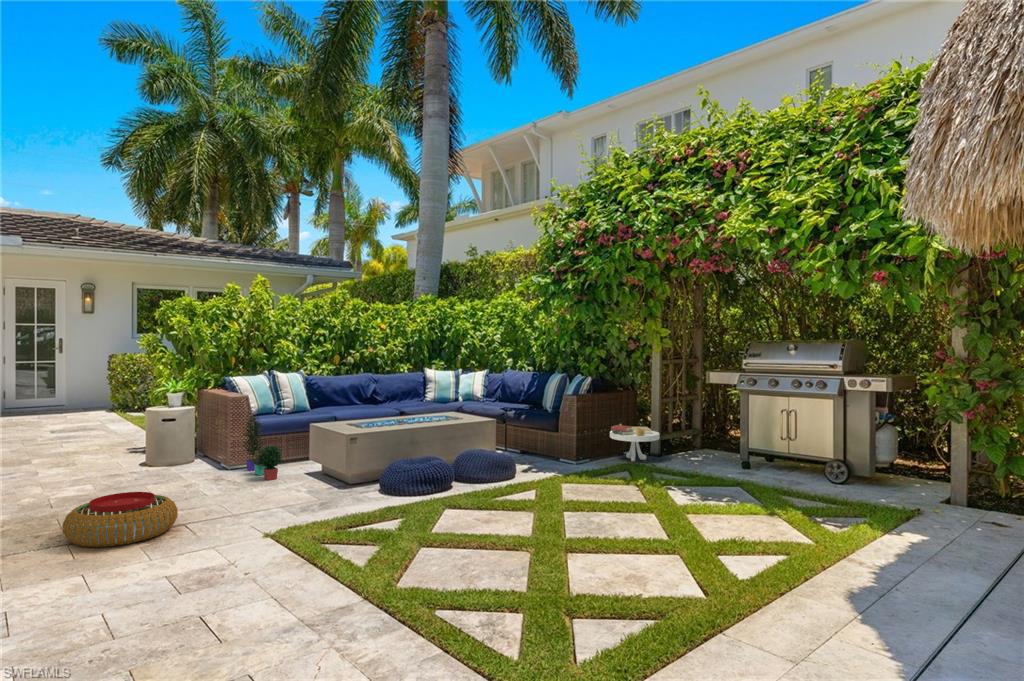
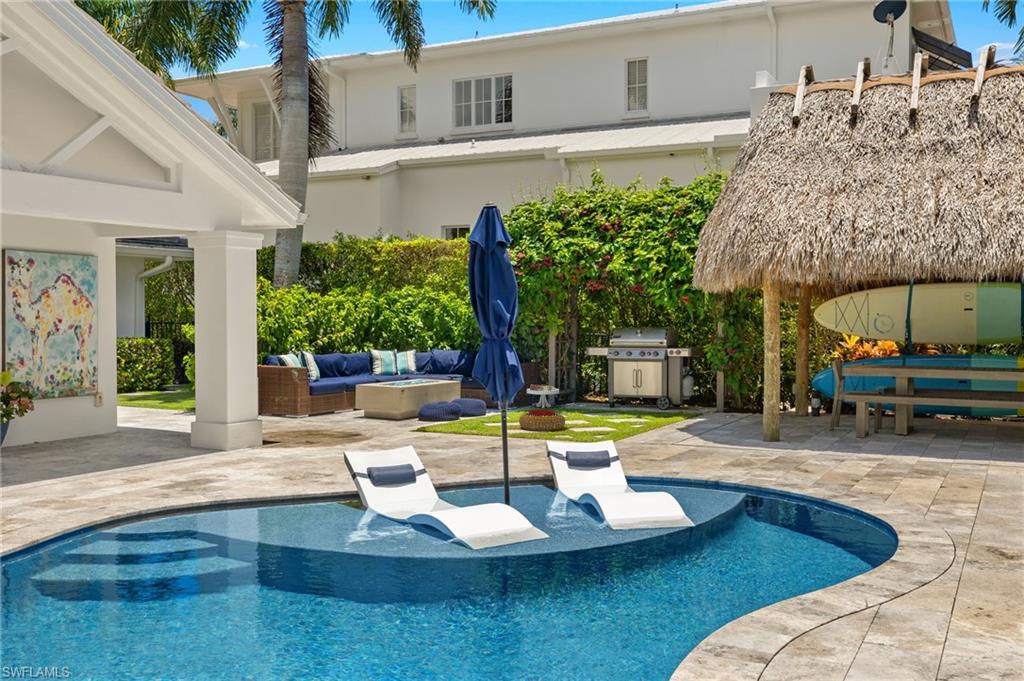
potted plant: present [244,415,282,480] -> none [303,384,347,425]
pouf: present [62,492,178,547] -> present [519,410,565,431]

